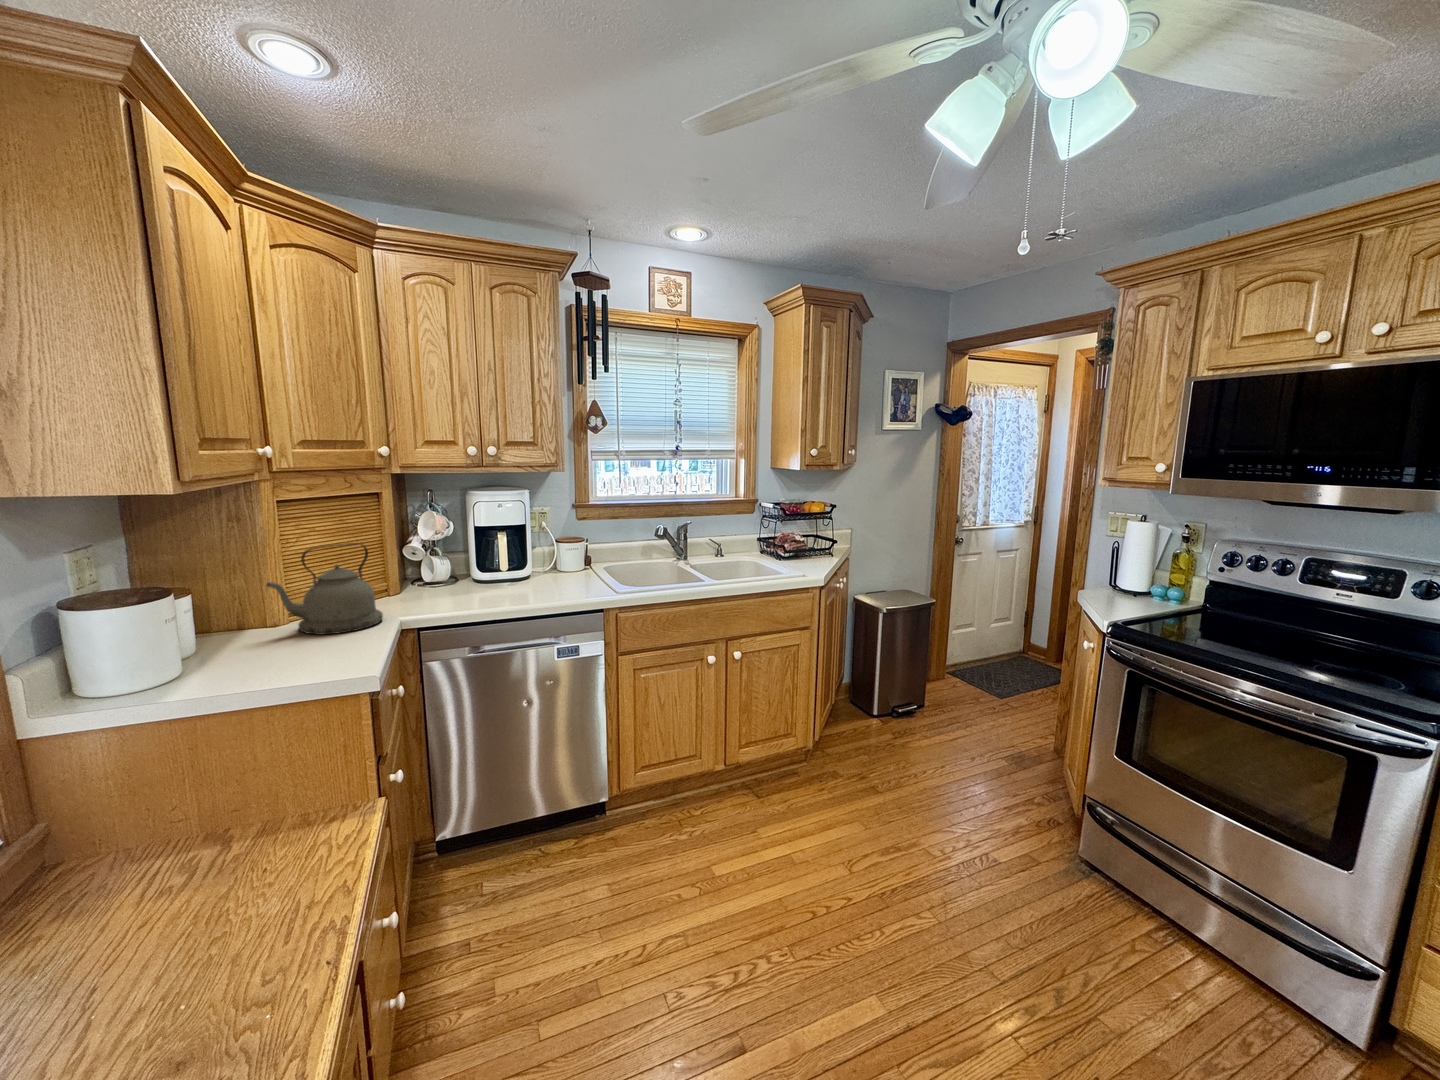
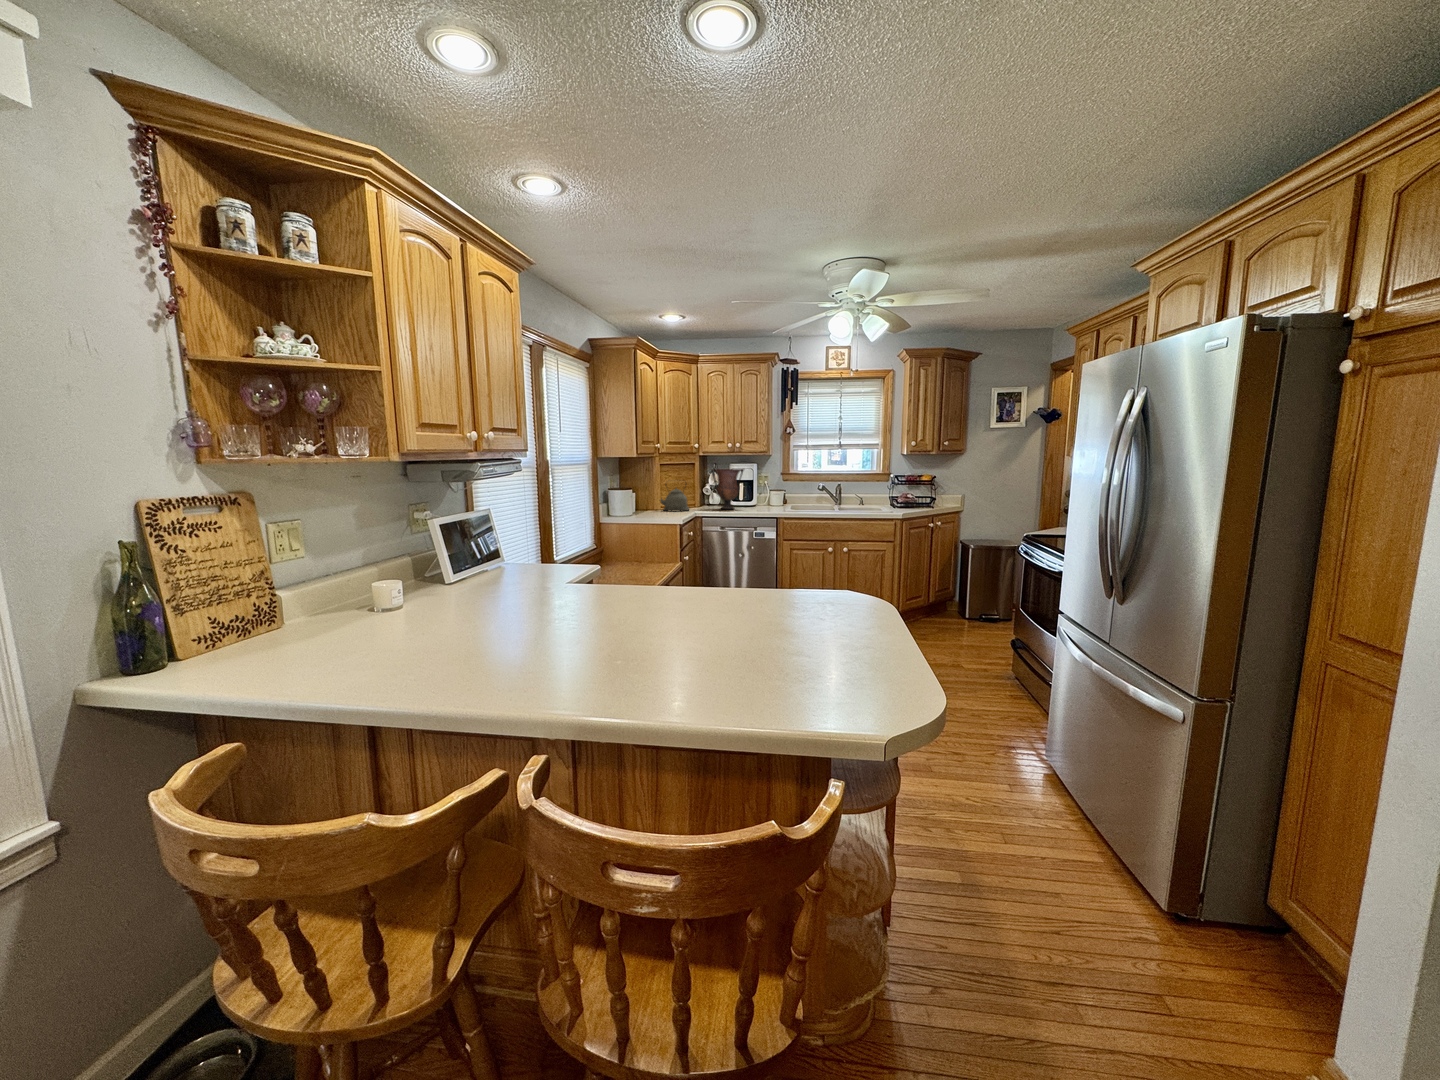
vase: none [426,503,516,599] -> present [711,469,744,509]

